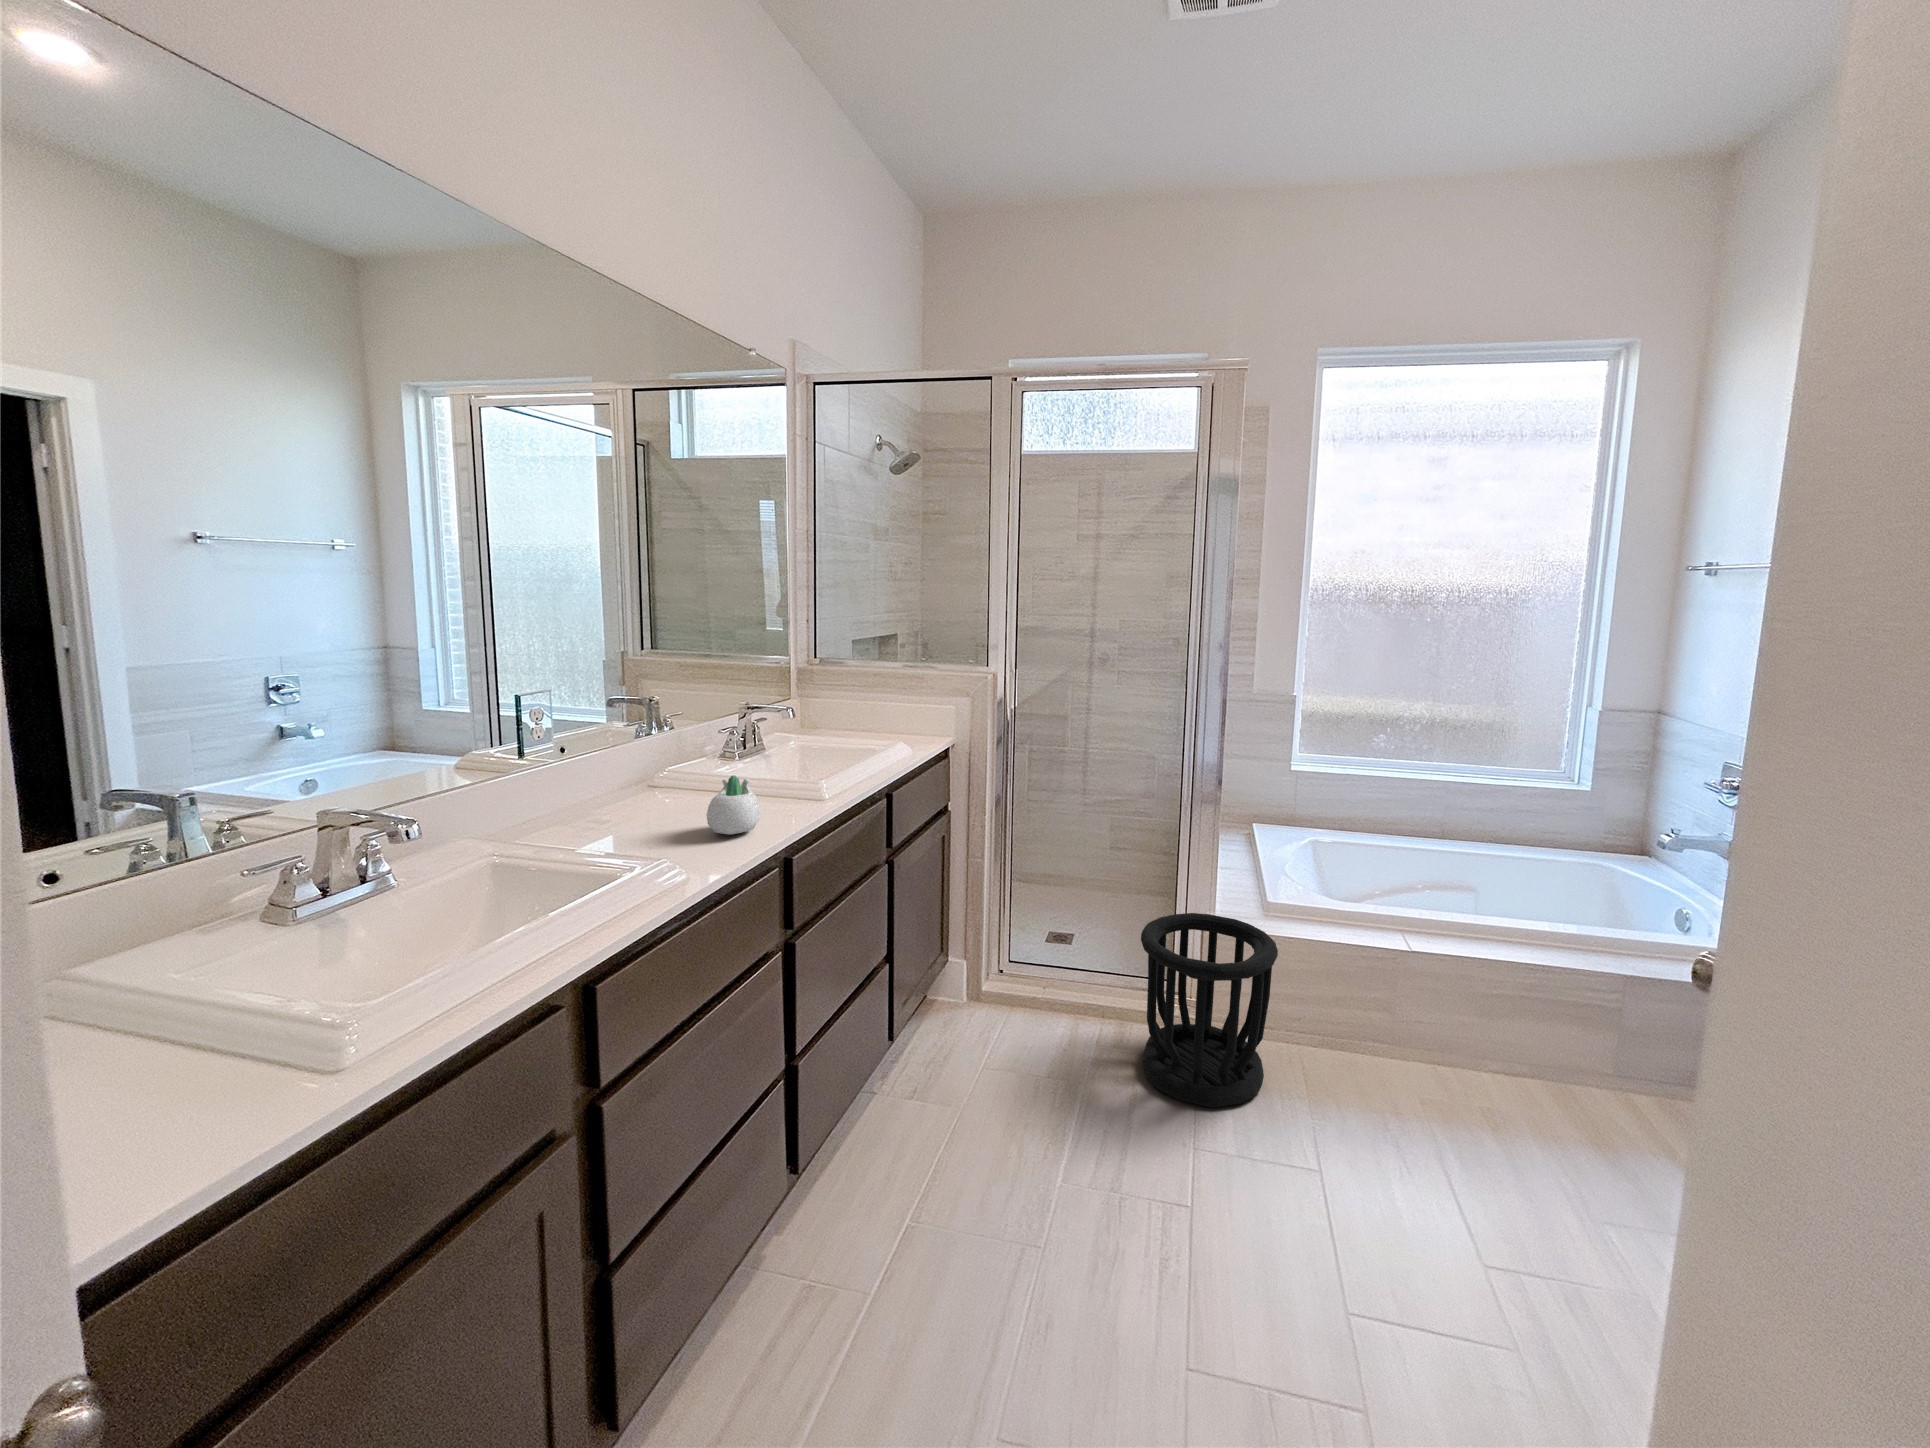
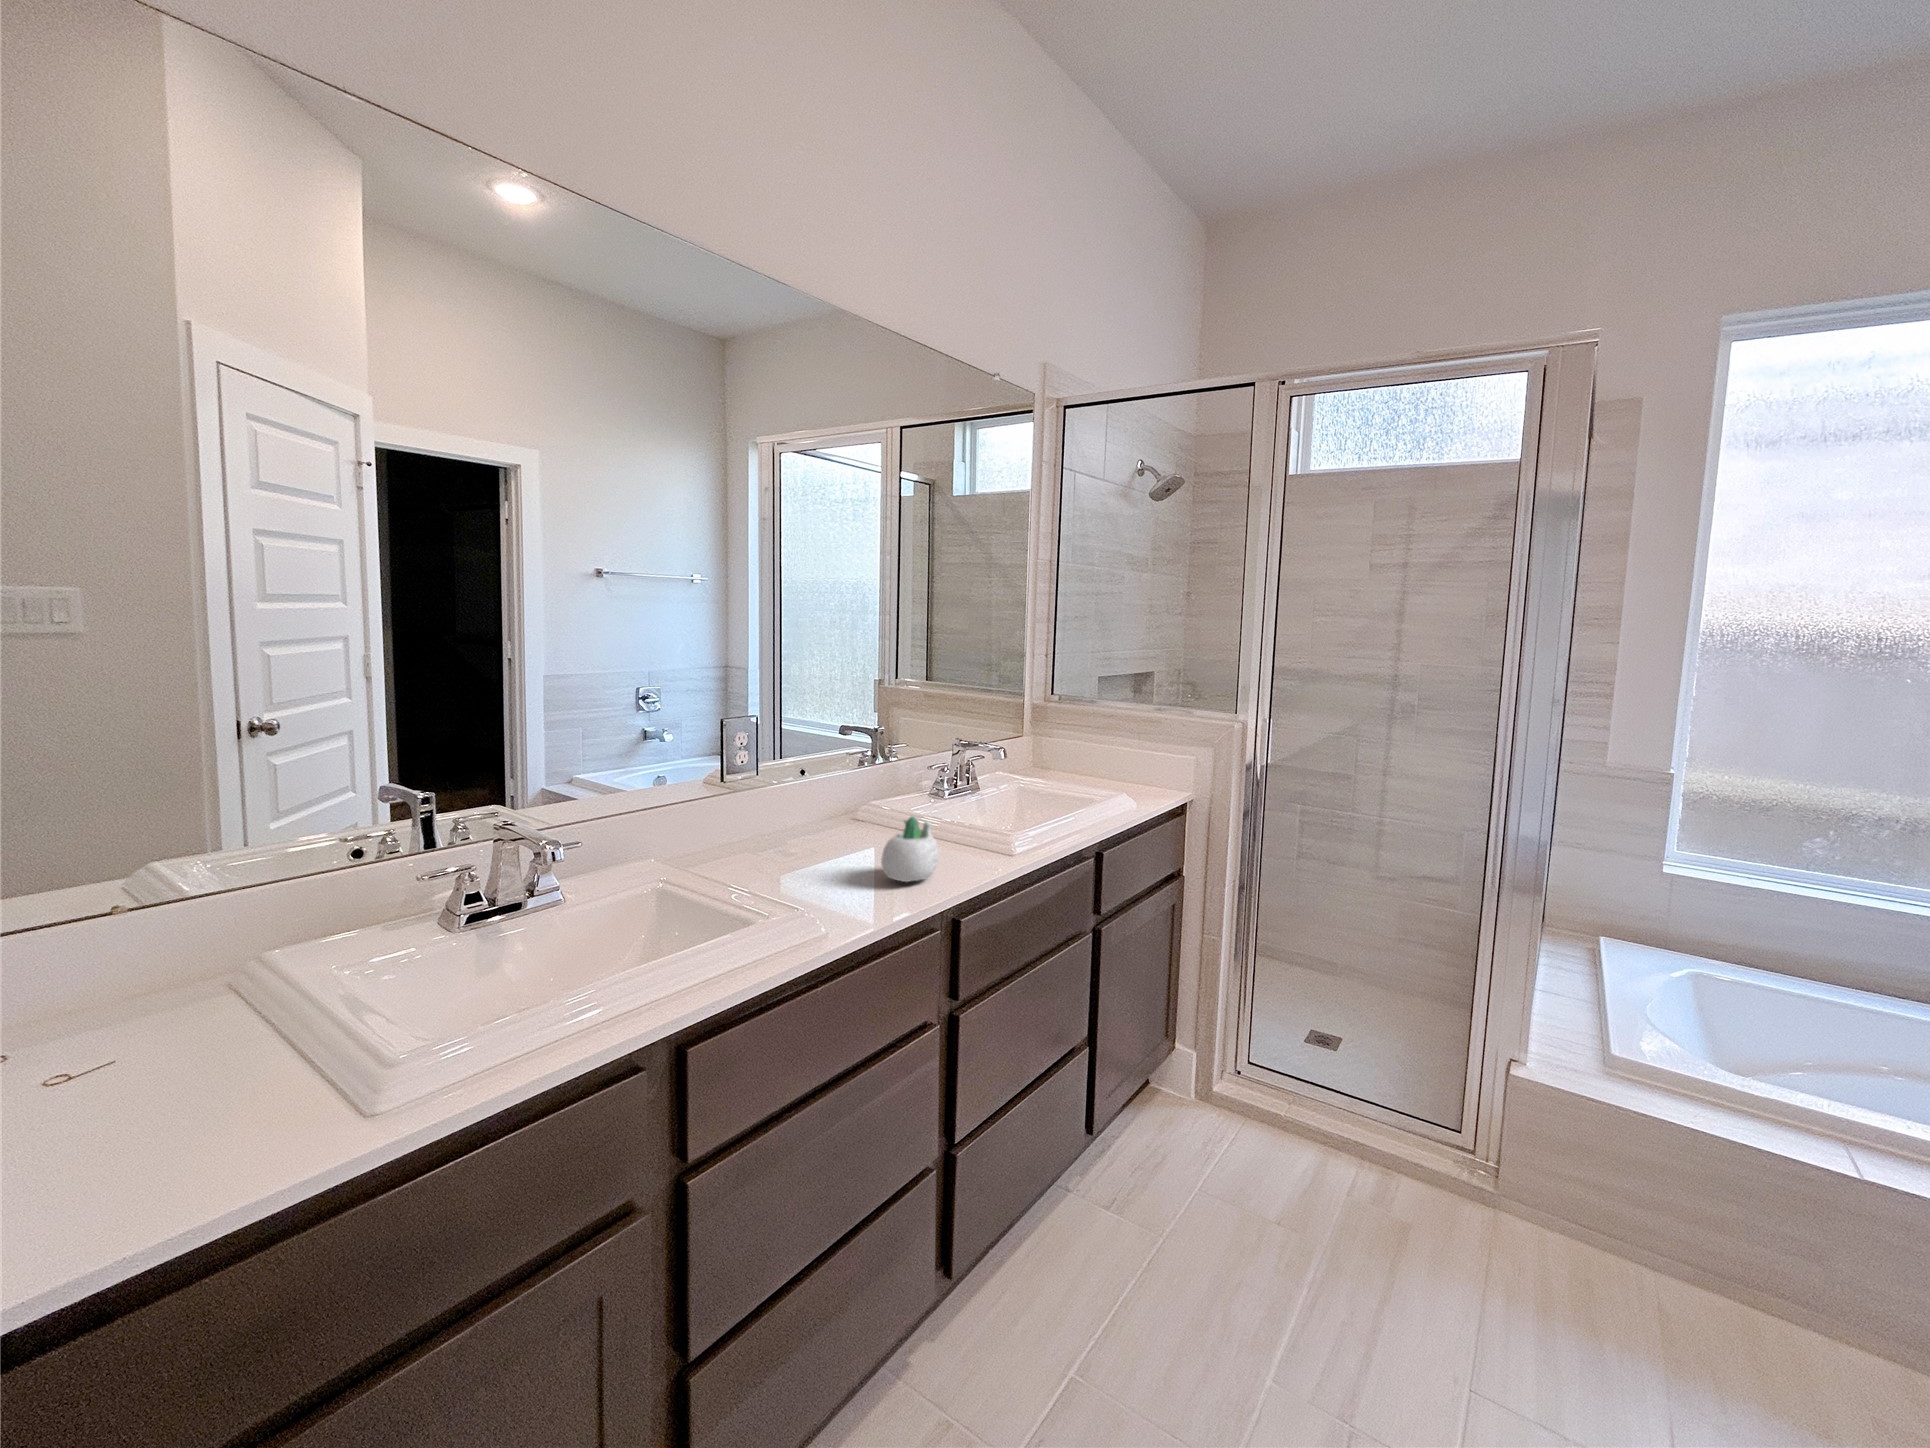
wastebasket: present [1141,913,1278,1107] -> none [1409,1050,1625,1343]

